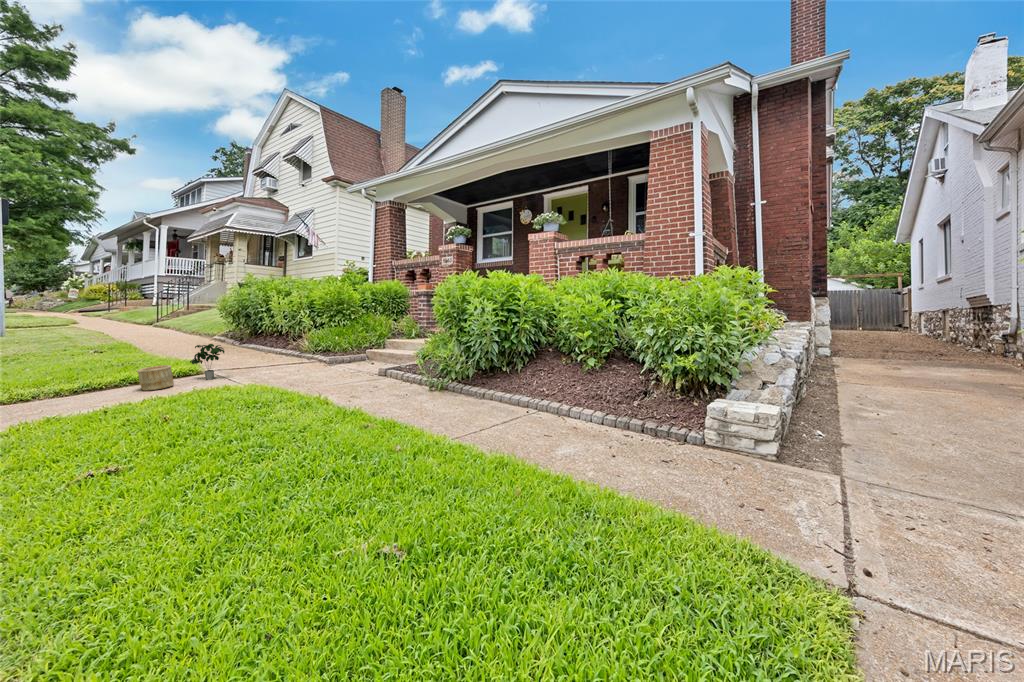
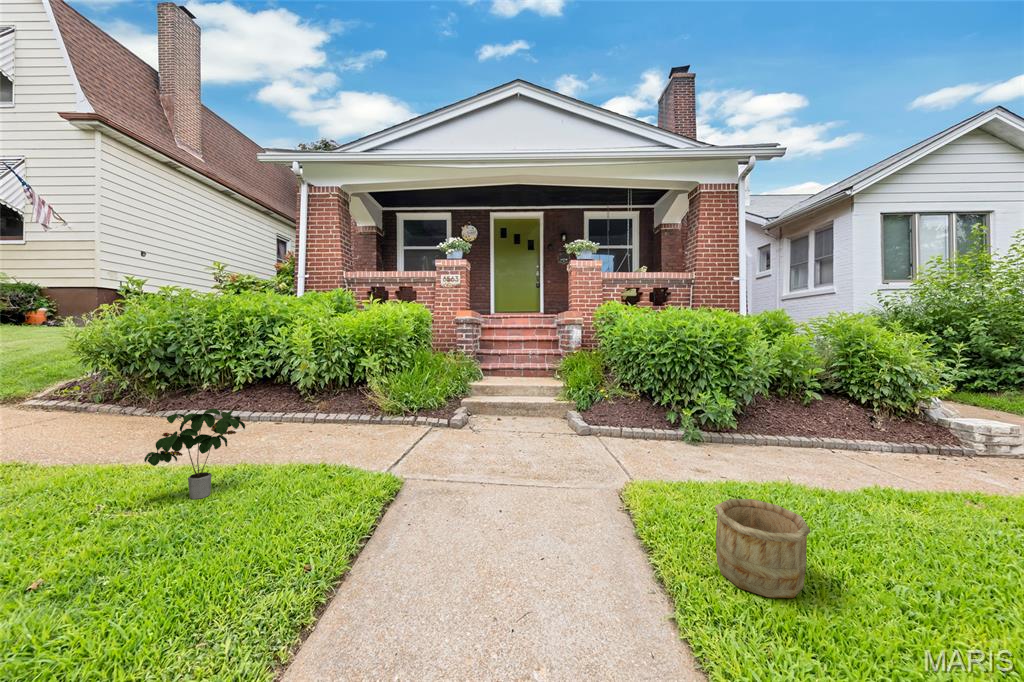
wooden bucket: present [137,365,174,391] -> present [715,499,811,598]

